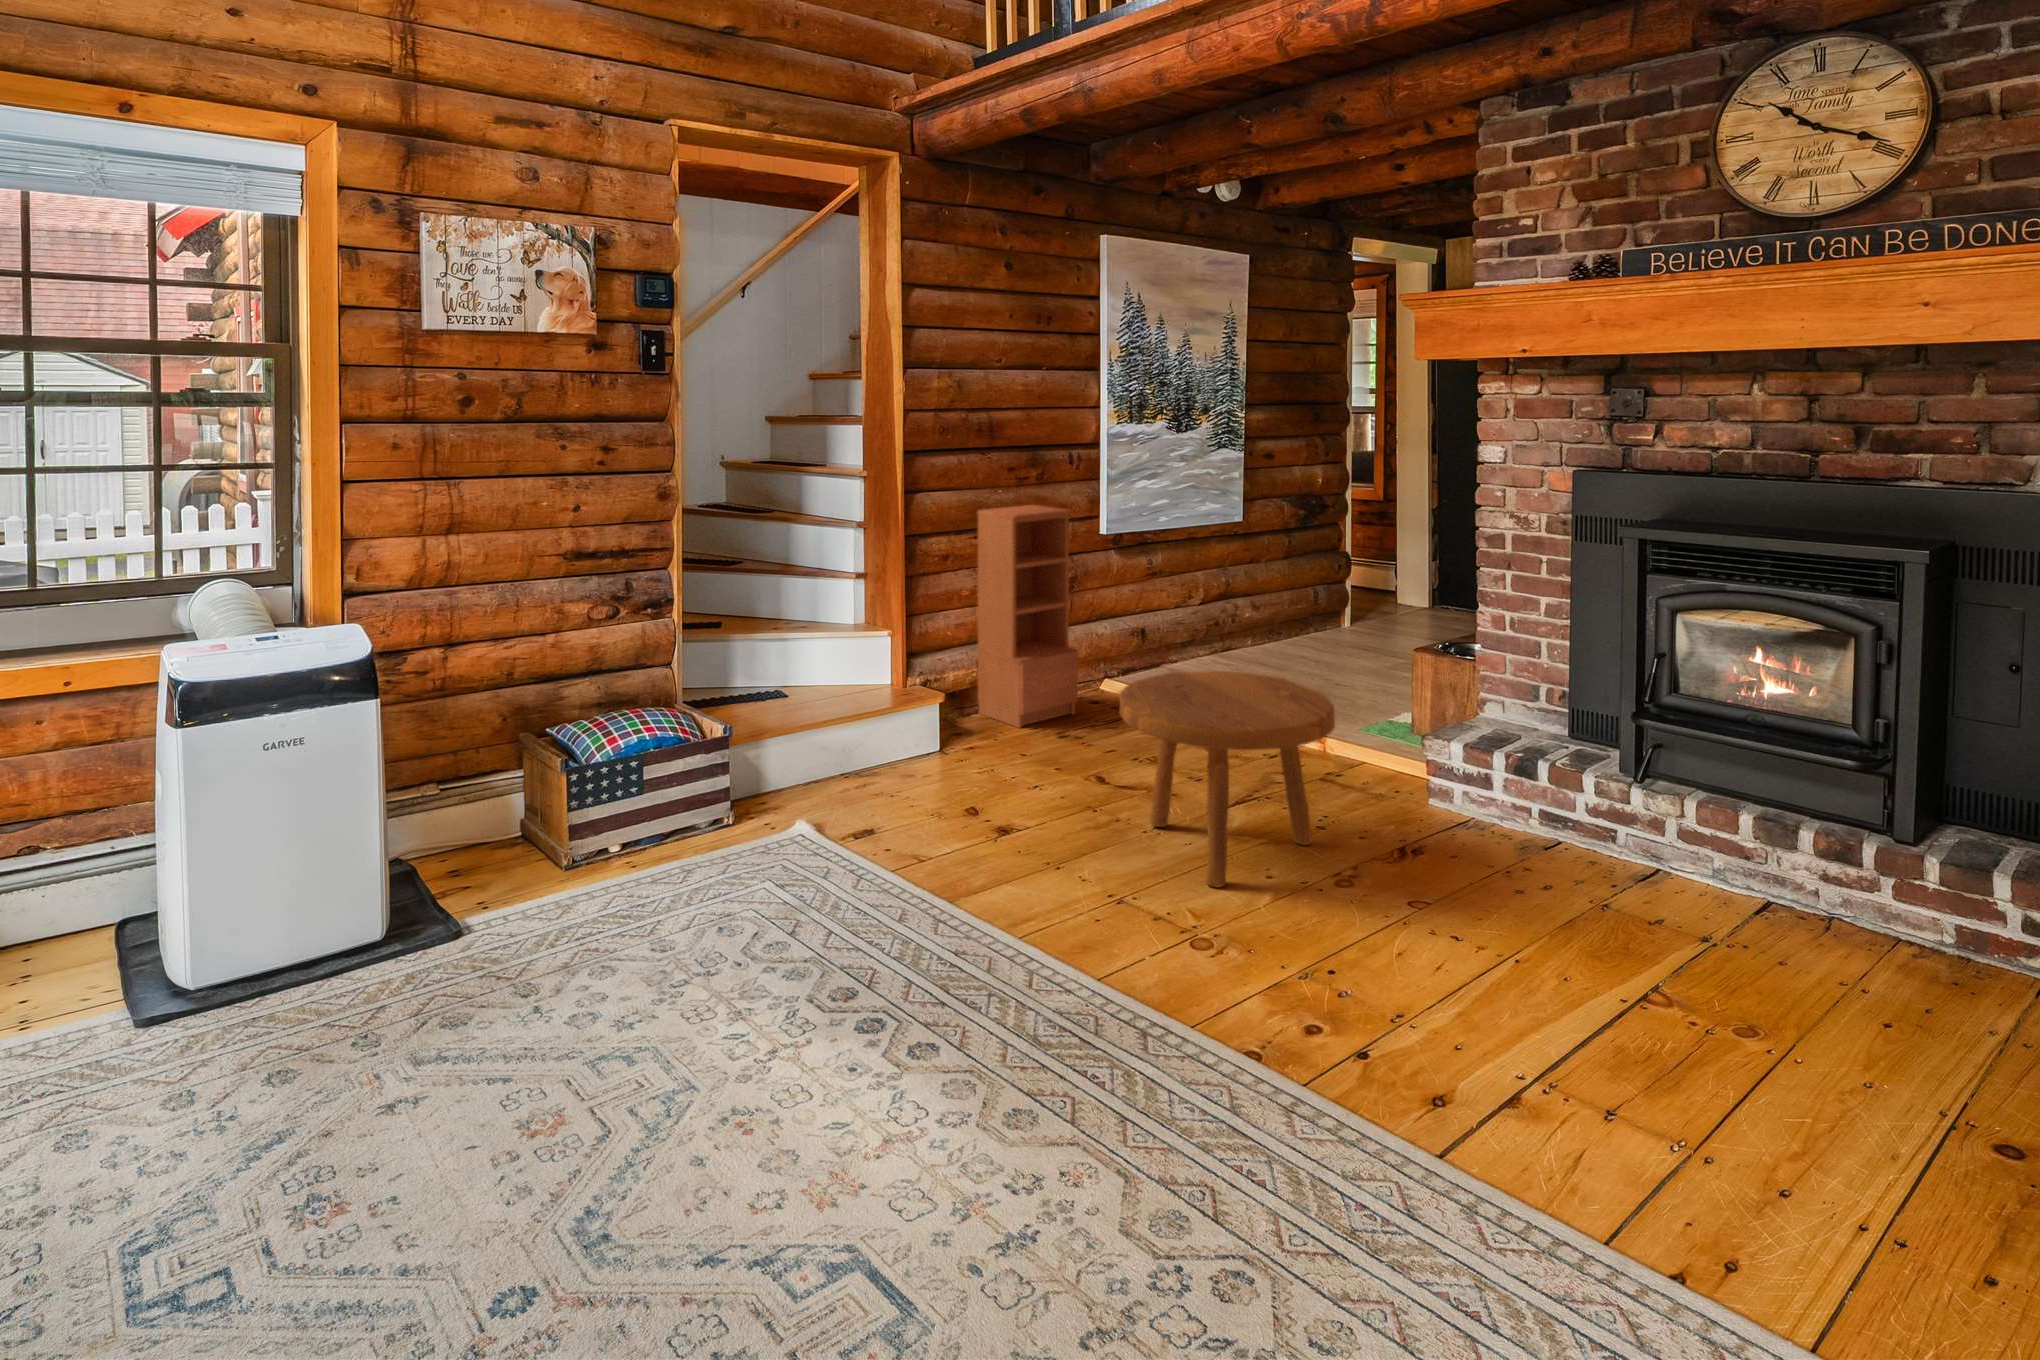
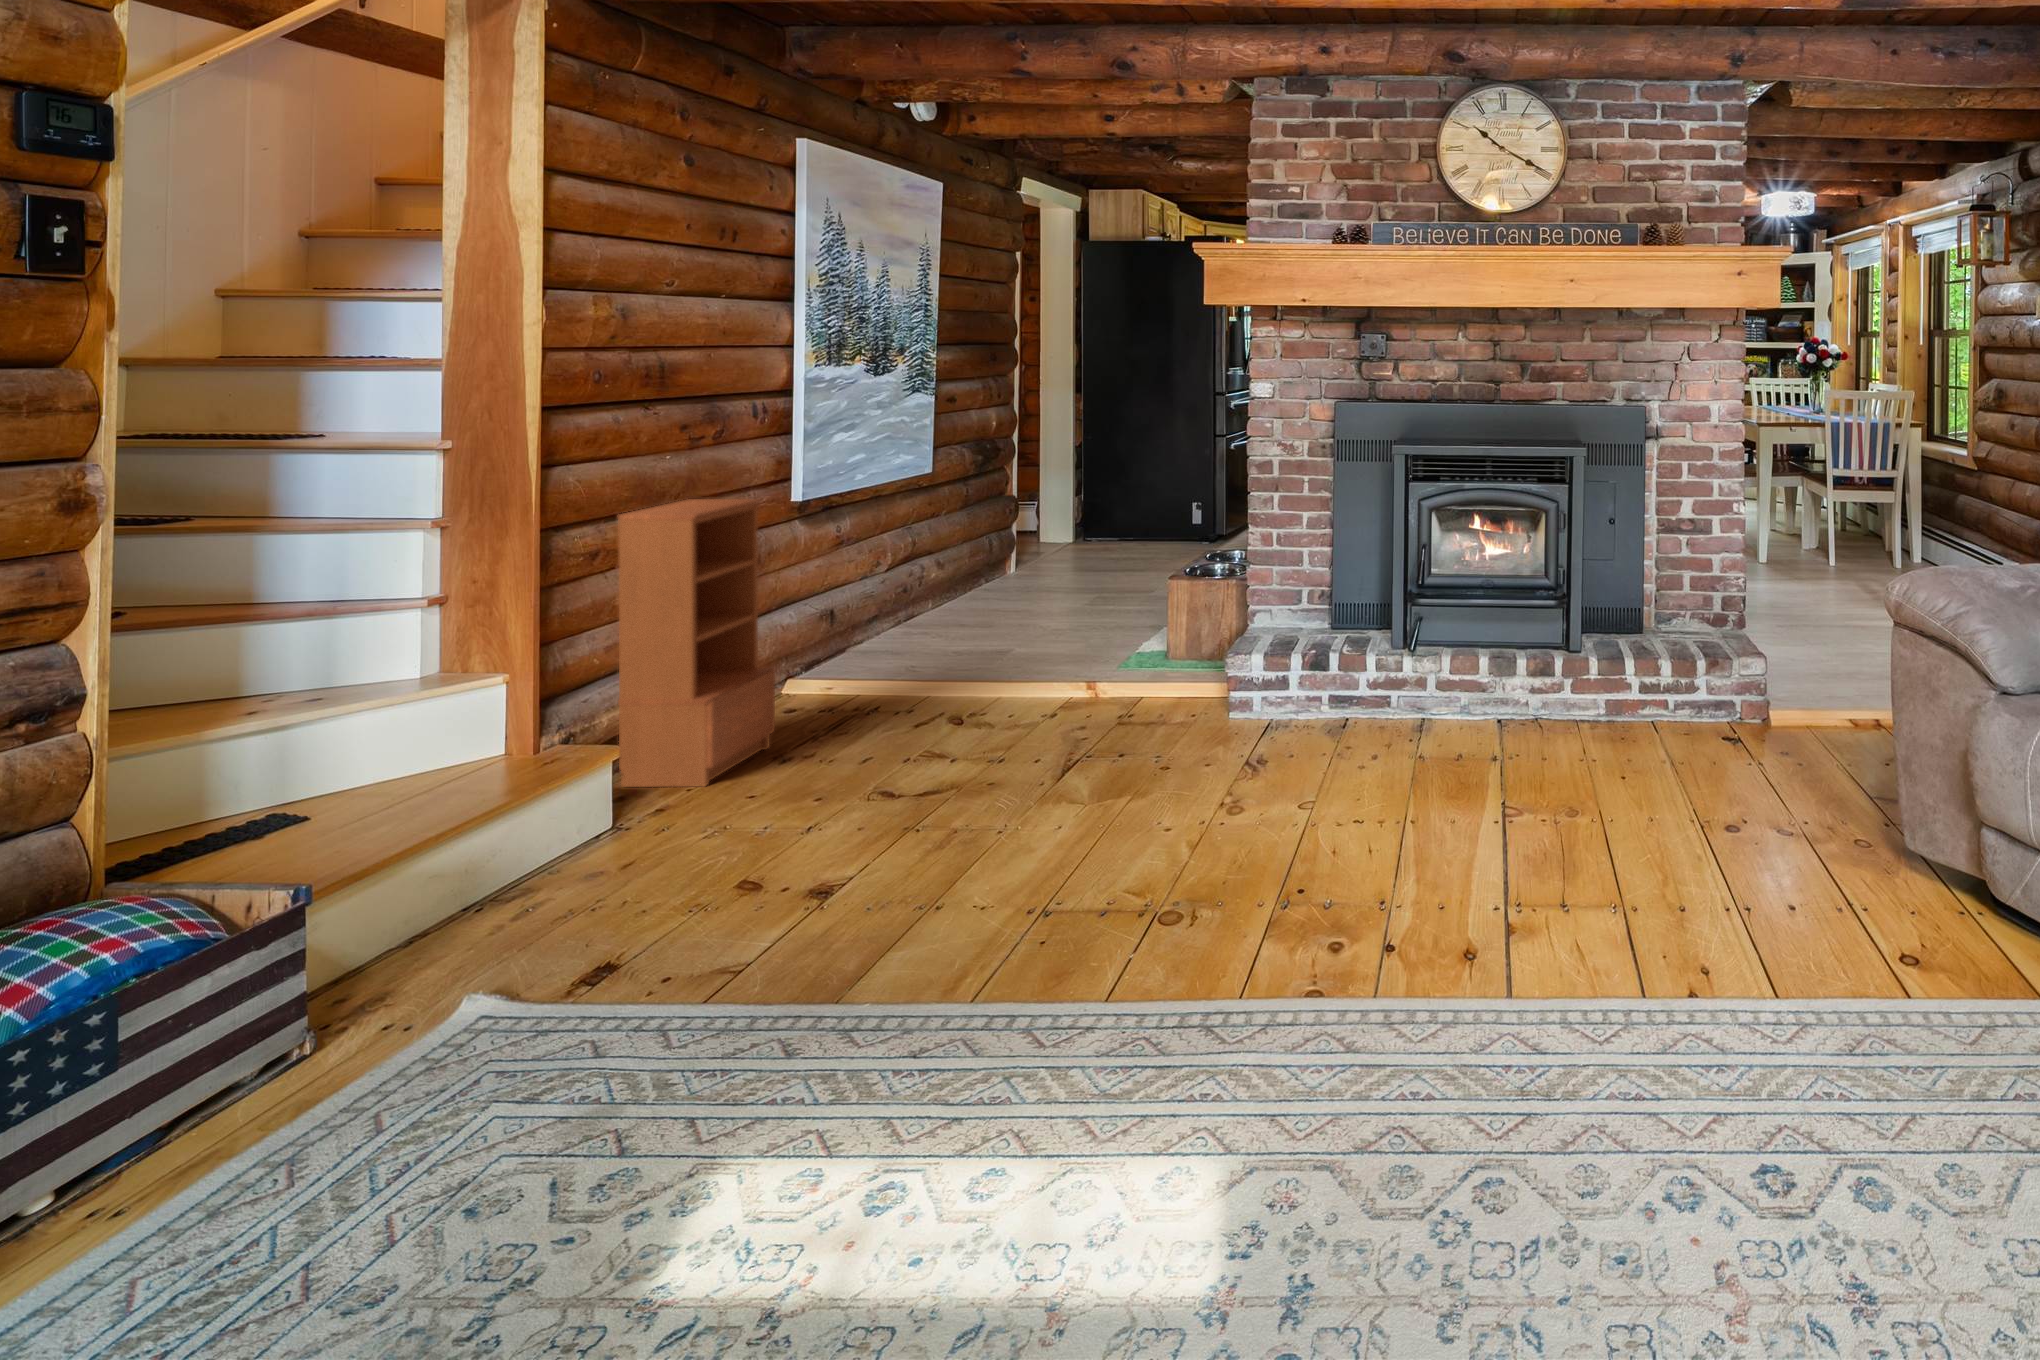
footstool: present [1119,671,1335,888] -> none [970,636,1209,866]

